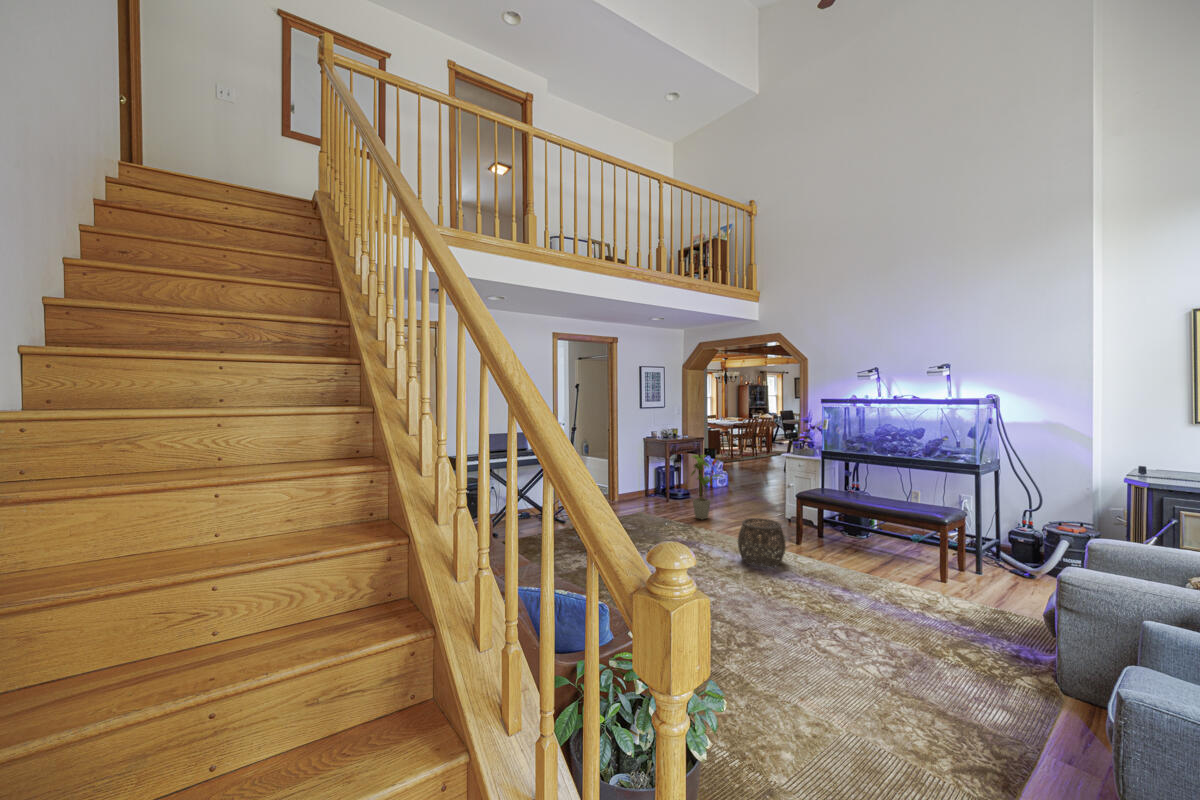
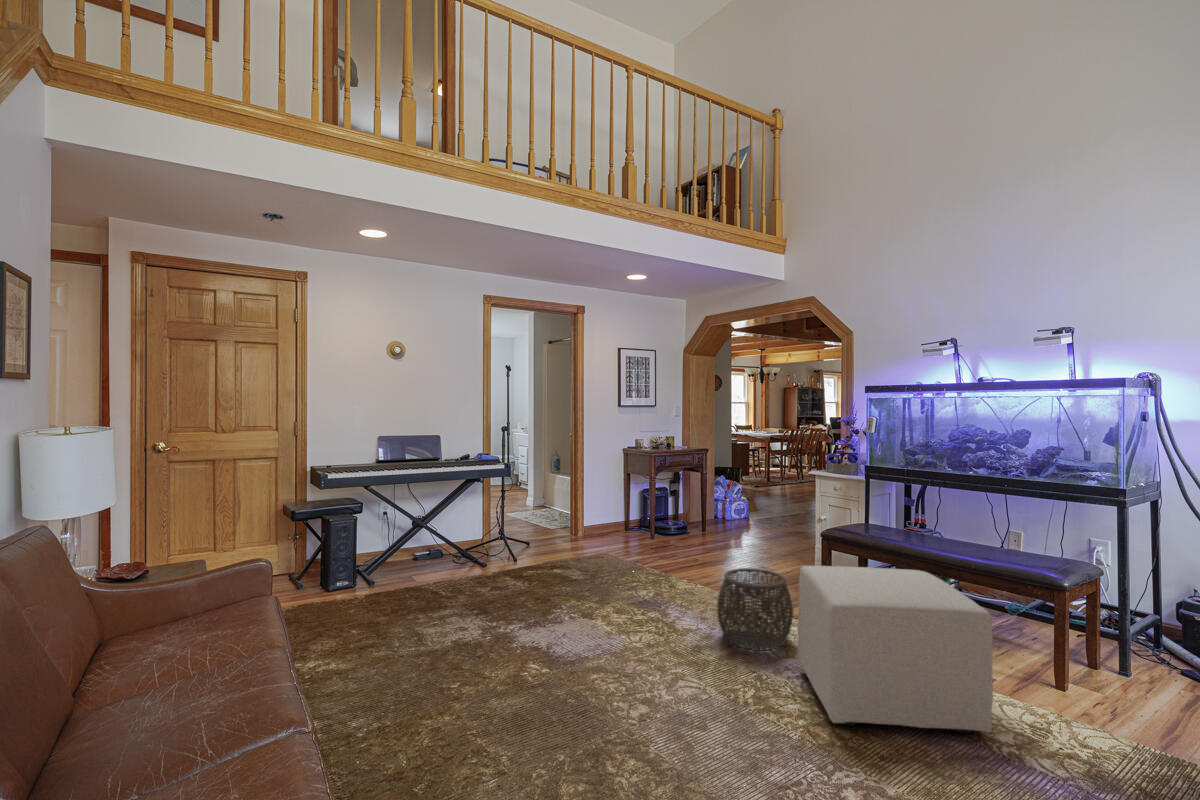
house plant: present [691,455,723,519] -> none [673,470,724,567]
ottoman: none [793,515,909,605] -> present [798,566,993,734]

